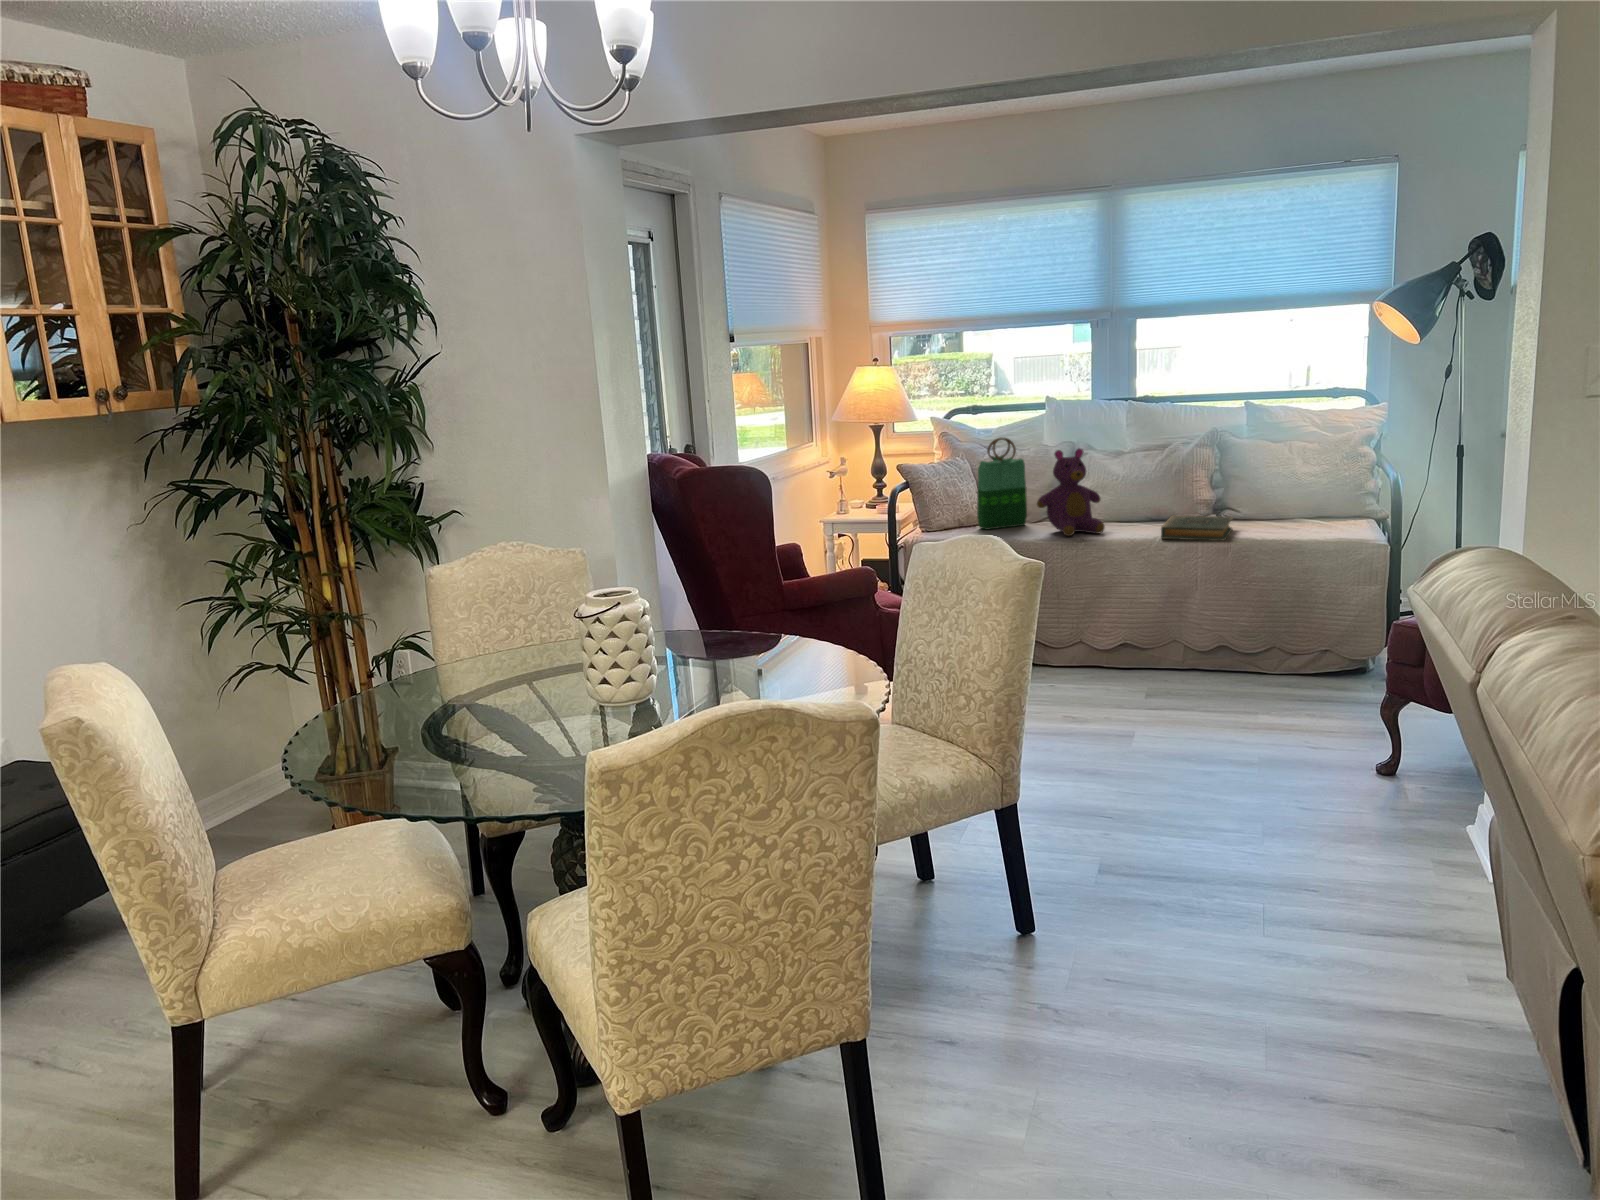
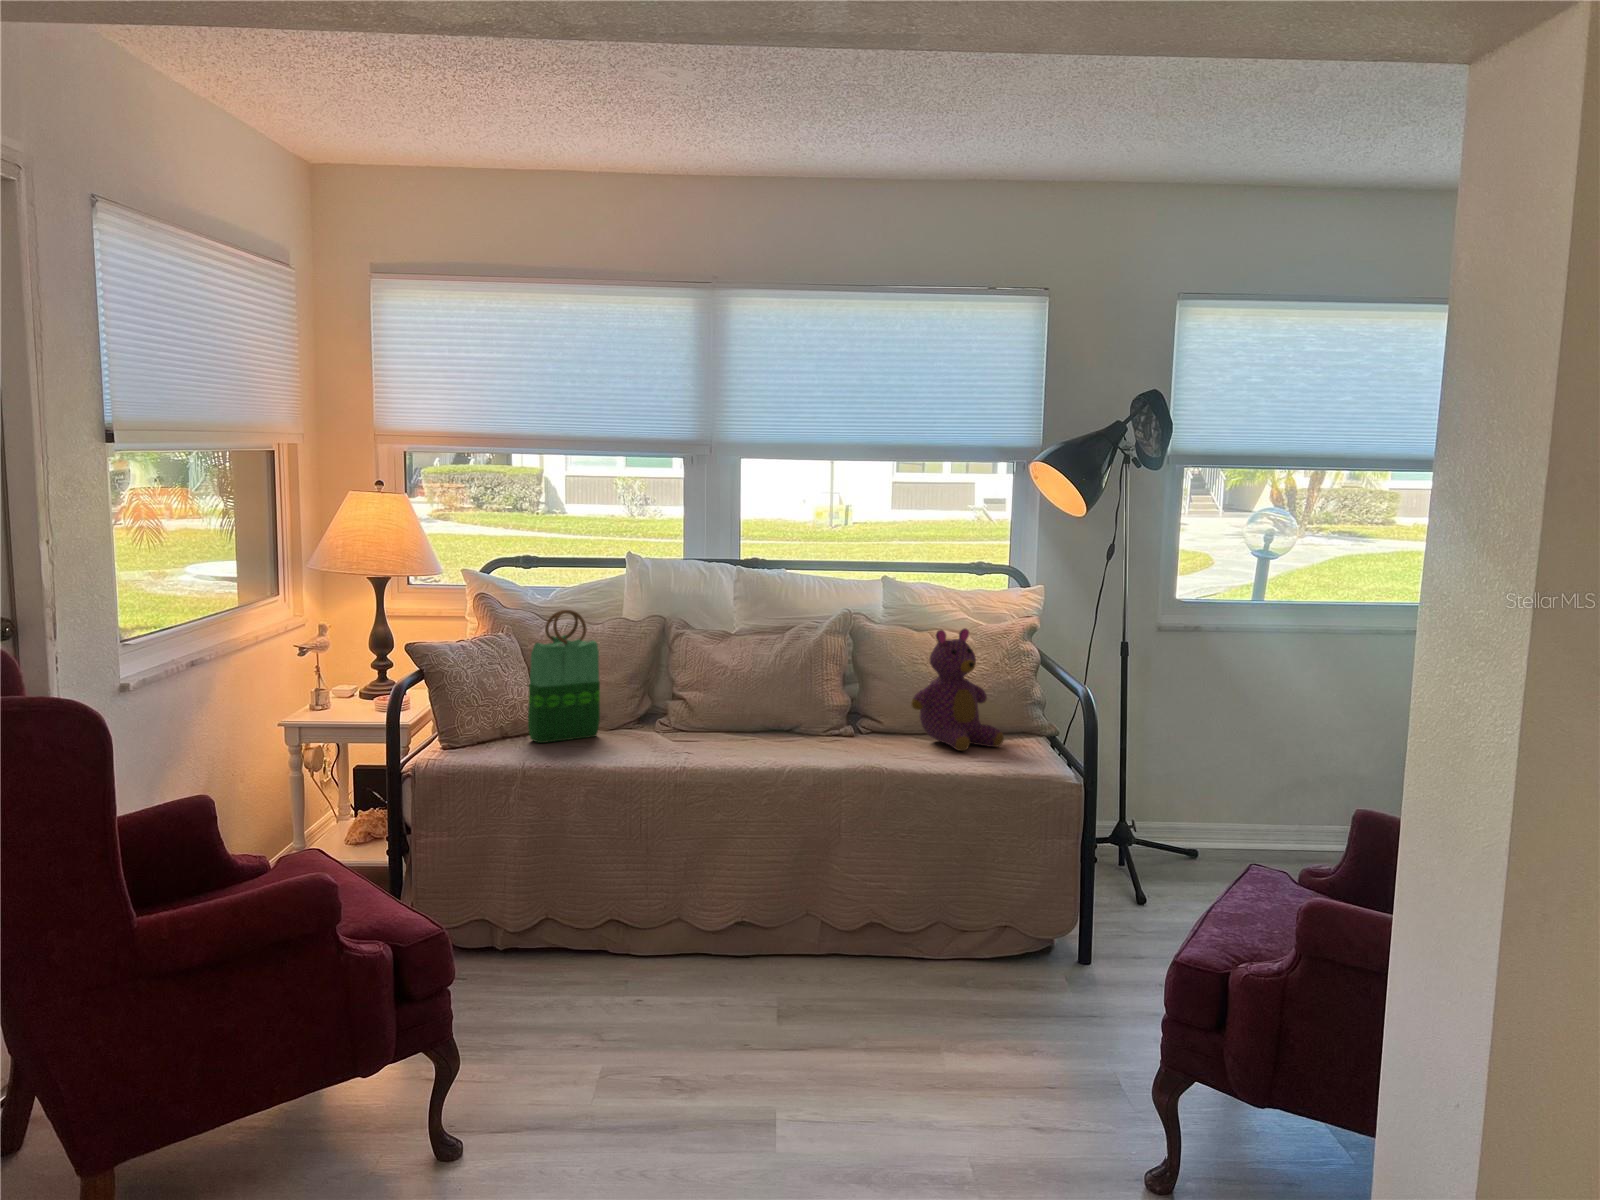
teddy bear: present [1037,448,1105,536] -> present [911,628,1004,751]
hardback book: present [1161,516,1233,540] -> none [793,729,883,770]

